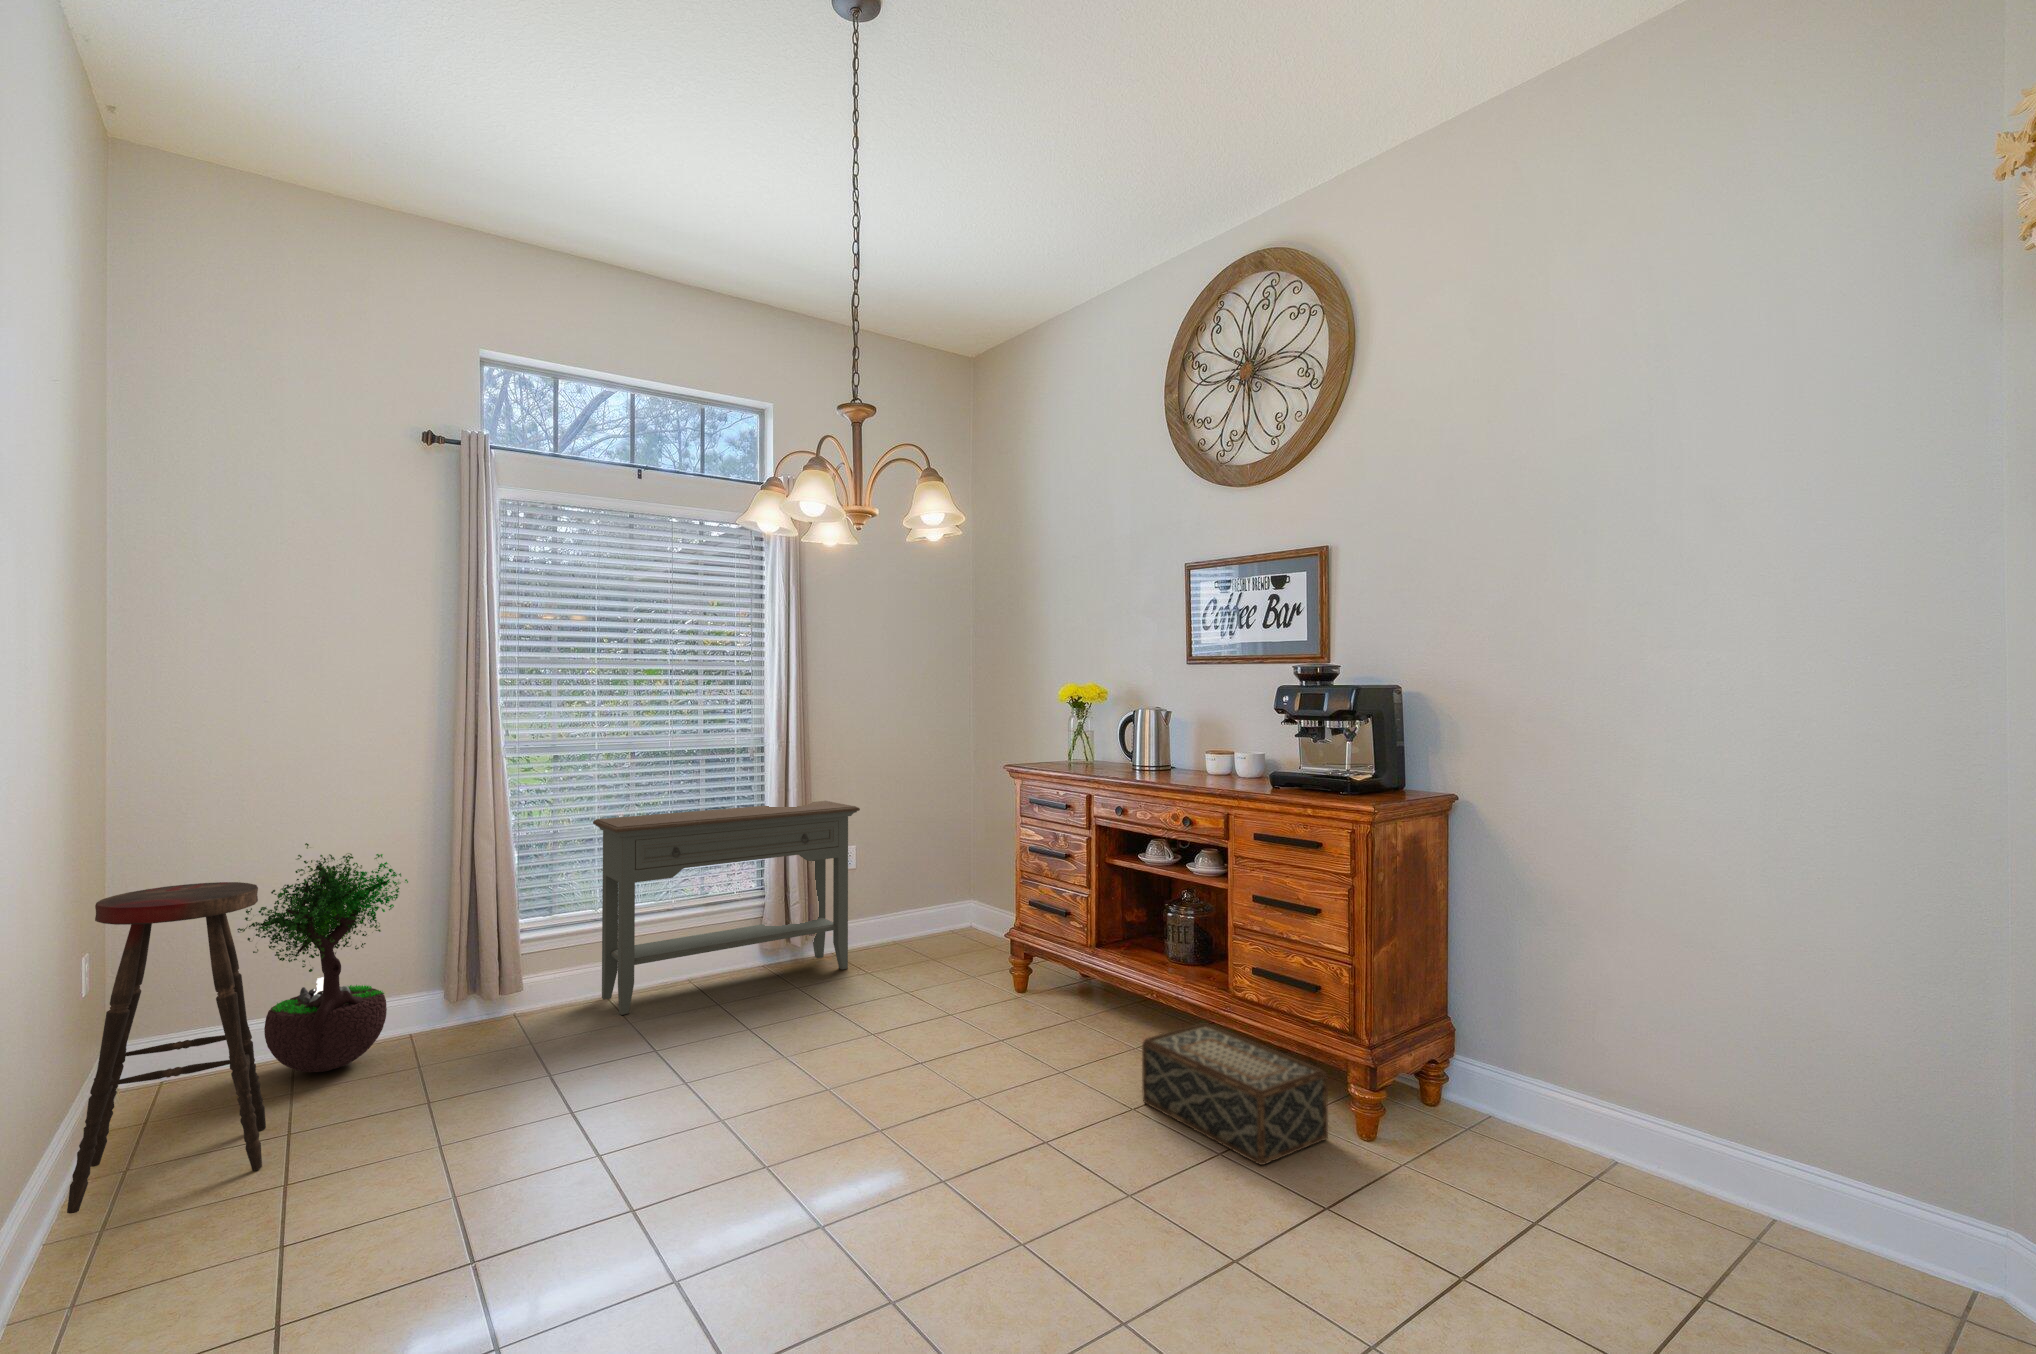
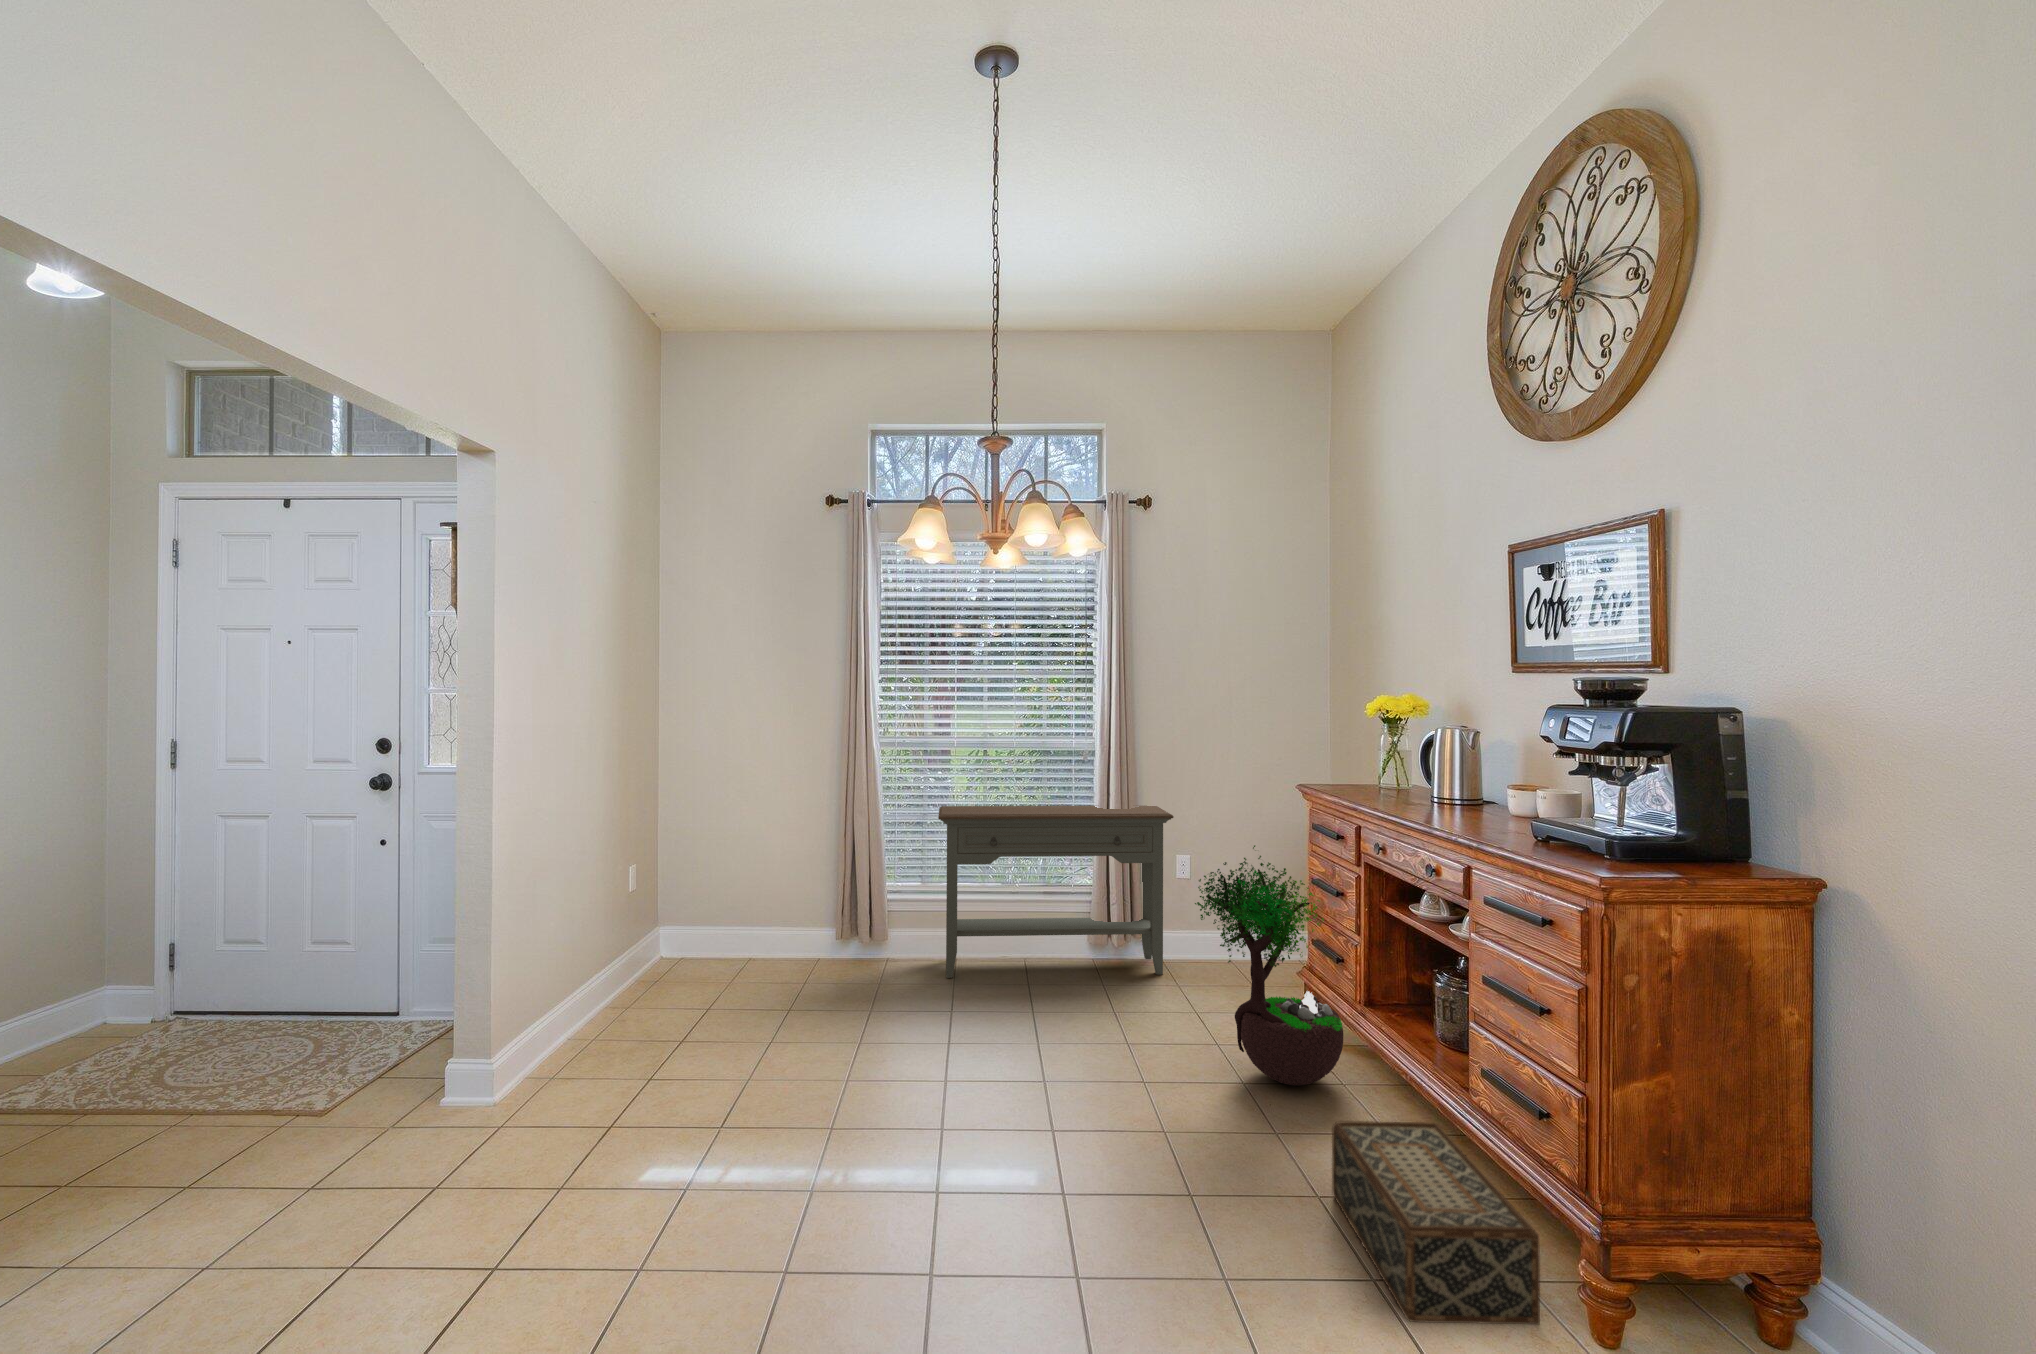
potted tree: present [237,843,408,1072] -> present [1195,845,1343,1085]
bar stool: present [67,882,266,1214] -> none [551,830,678,1038]

